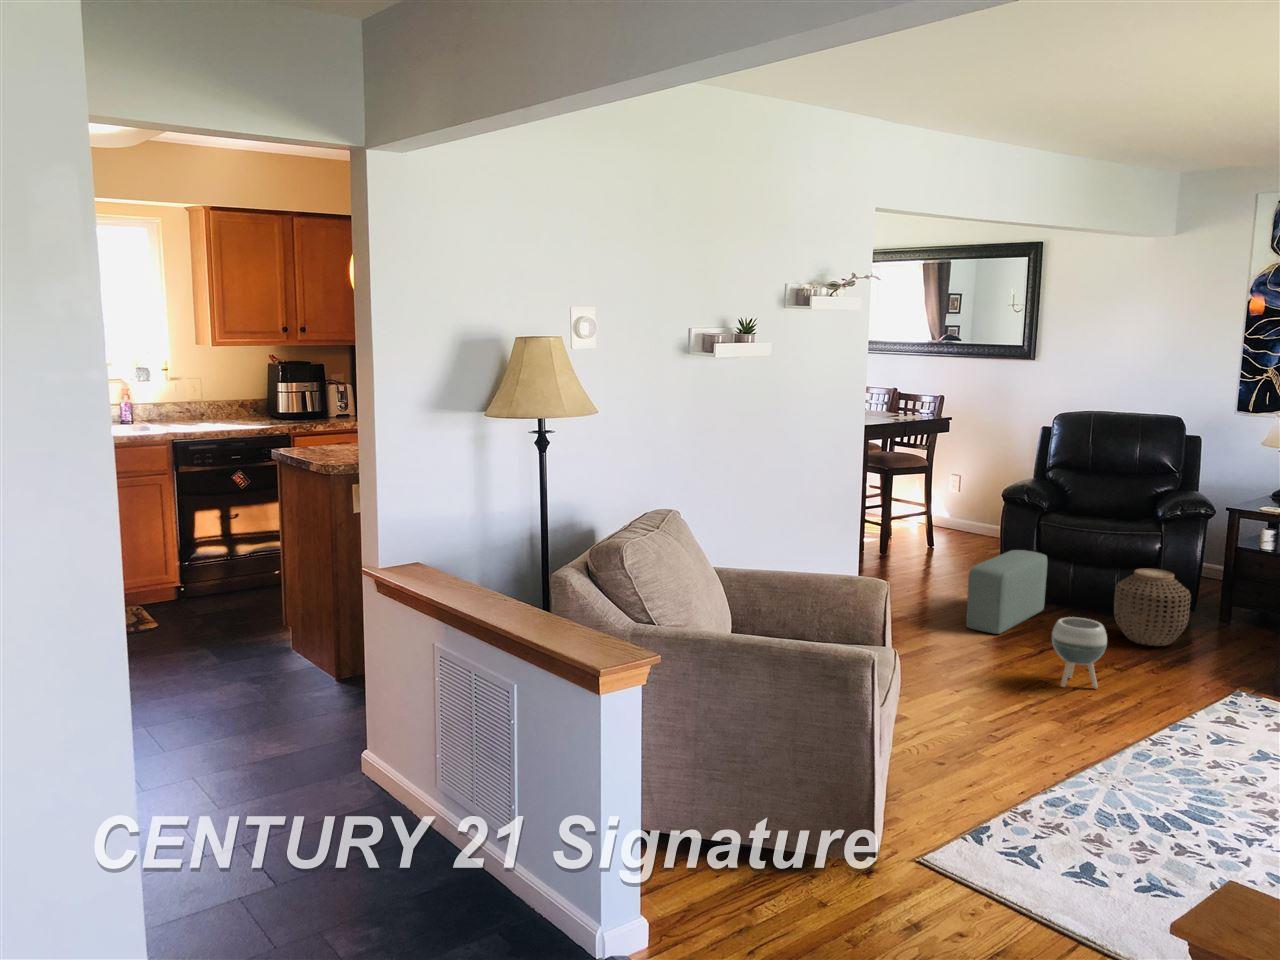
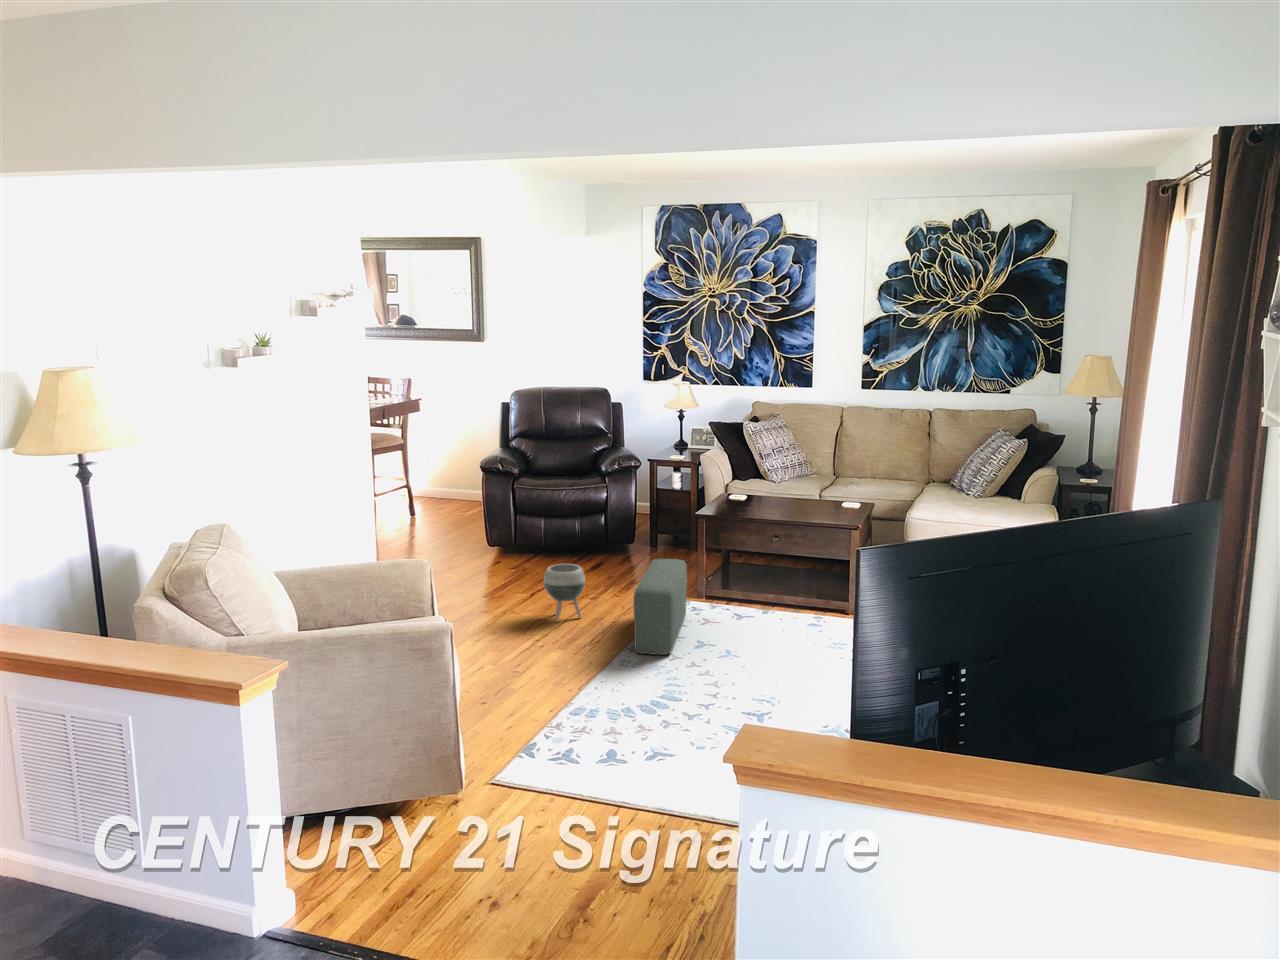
pouf: present [966,550,1047,634] -> present [633,559,687,655]
woven basket: present [1114,568,1191,646] -> none [580,515,634,576]

